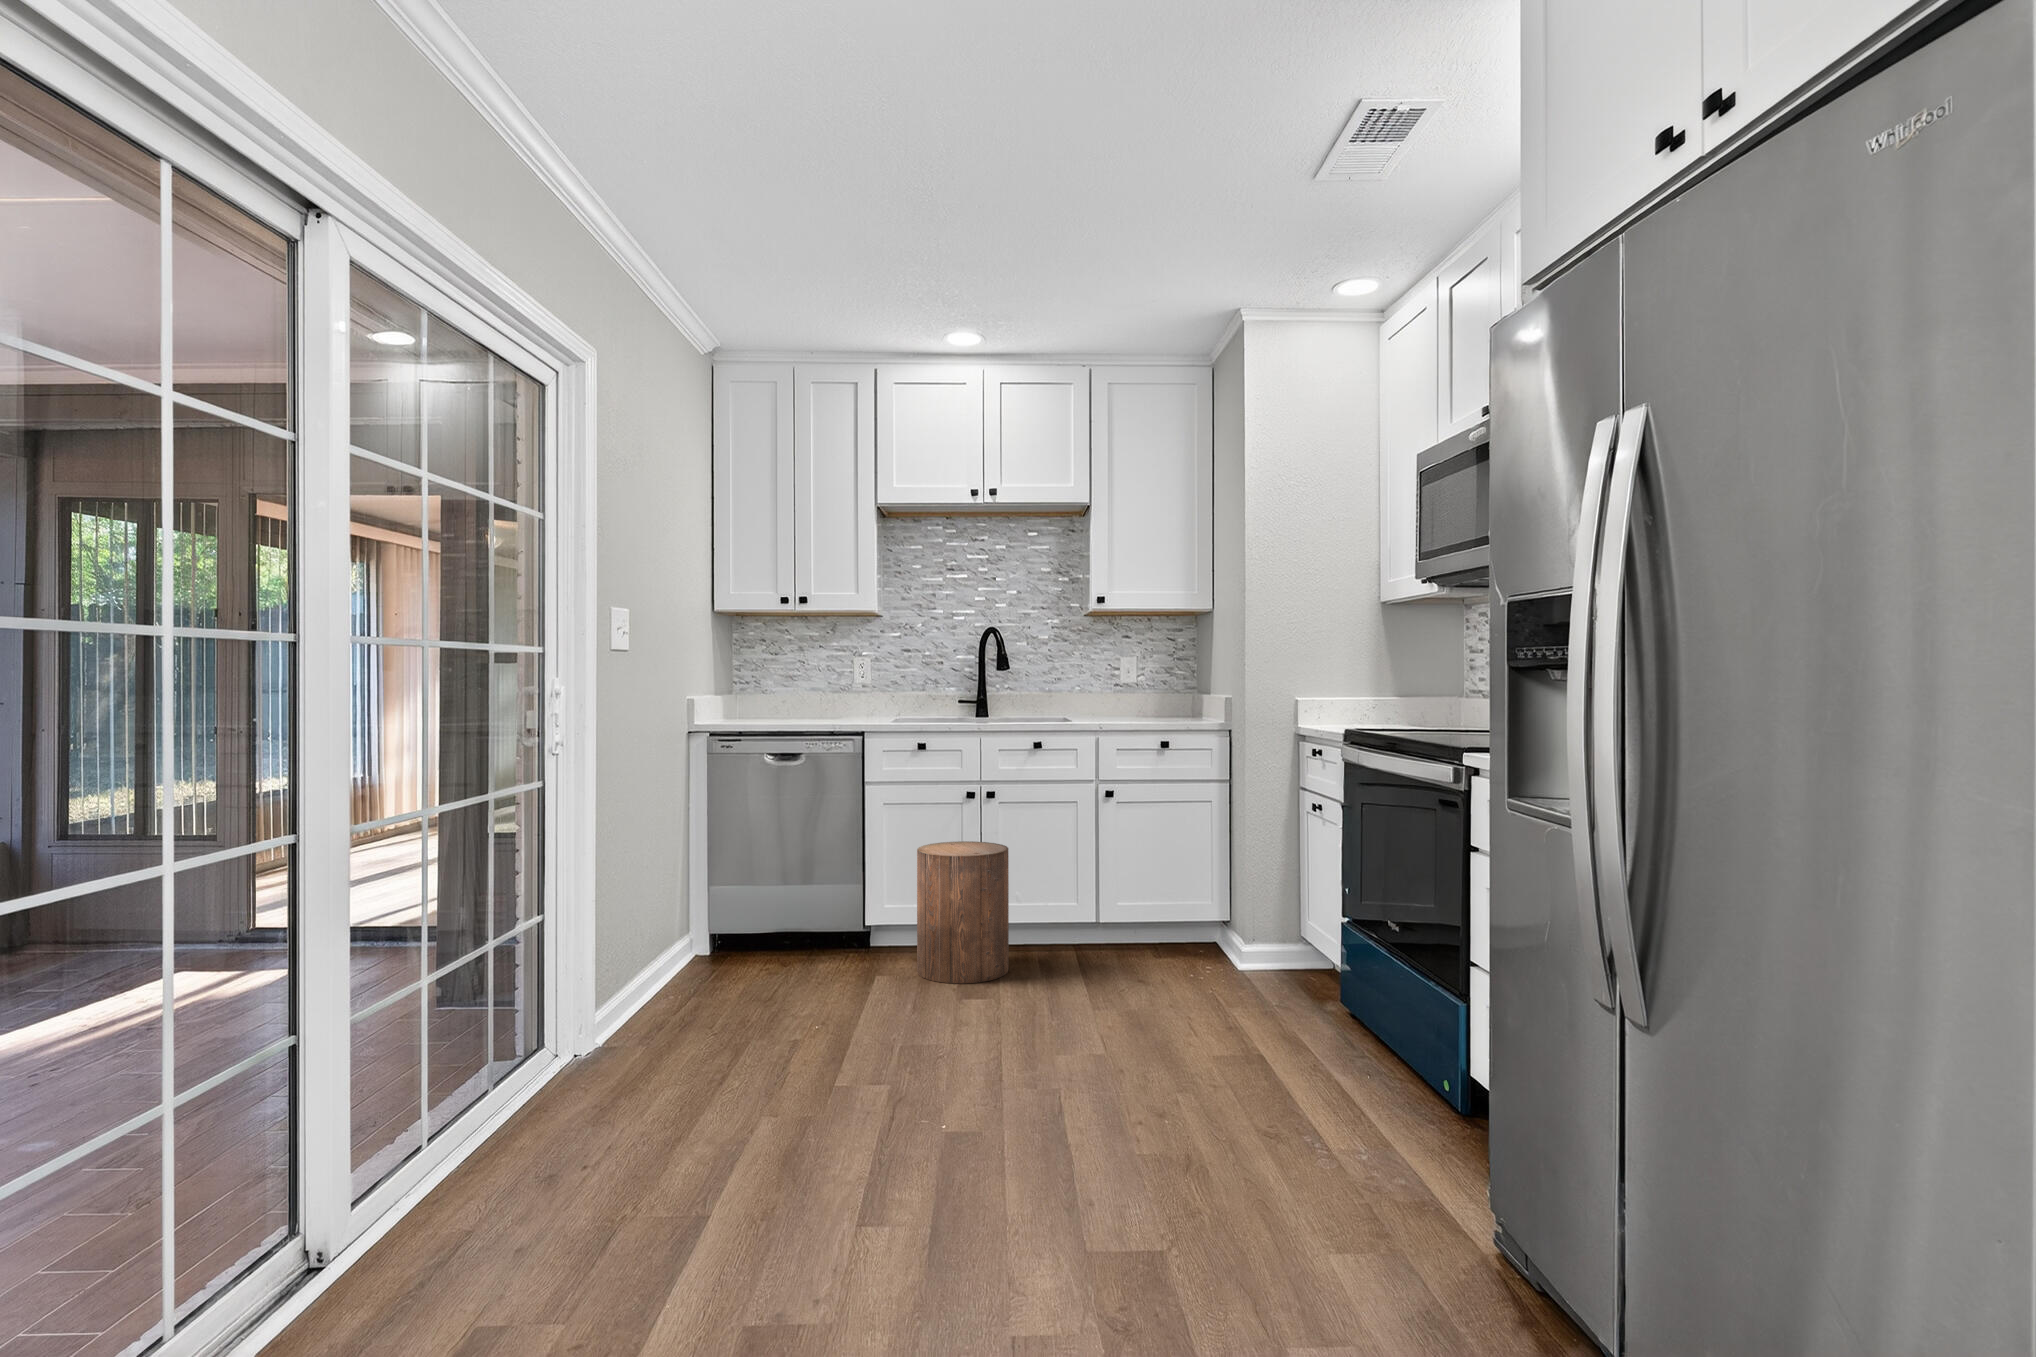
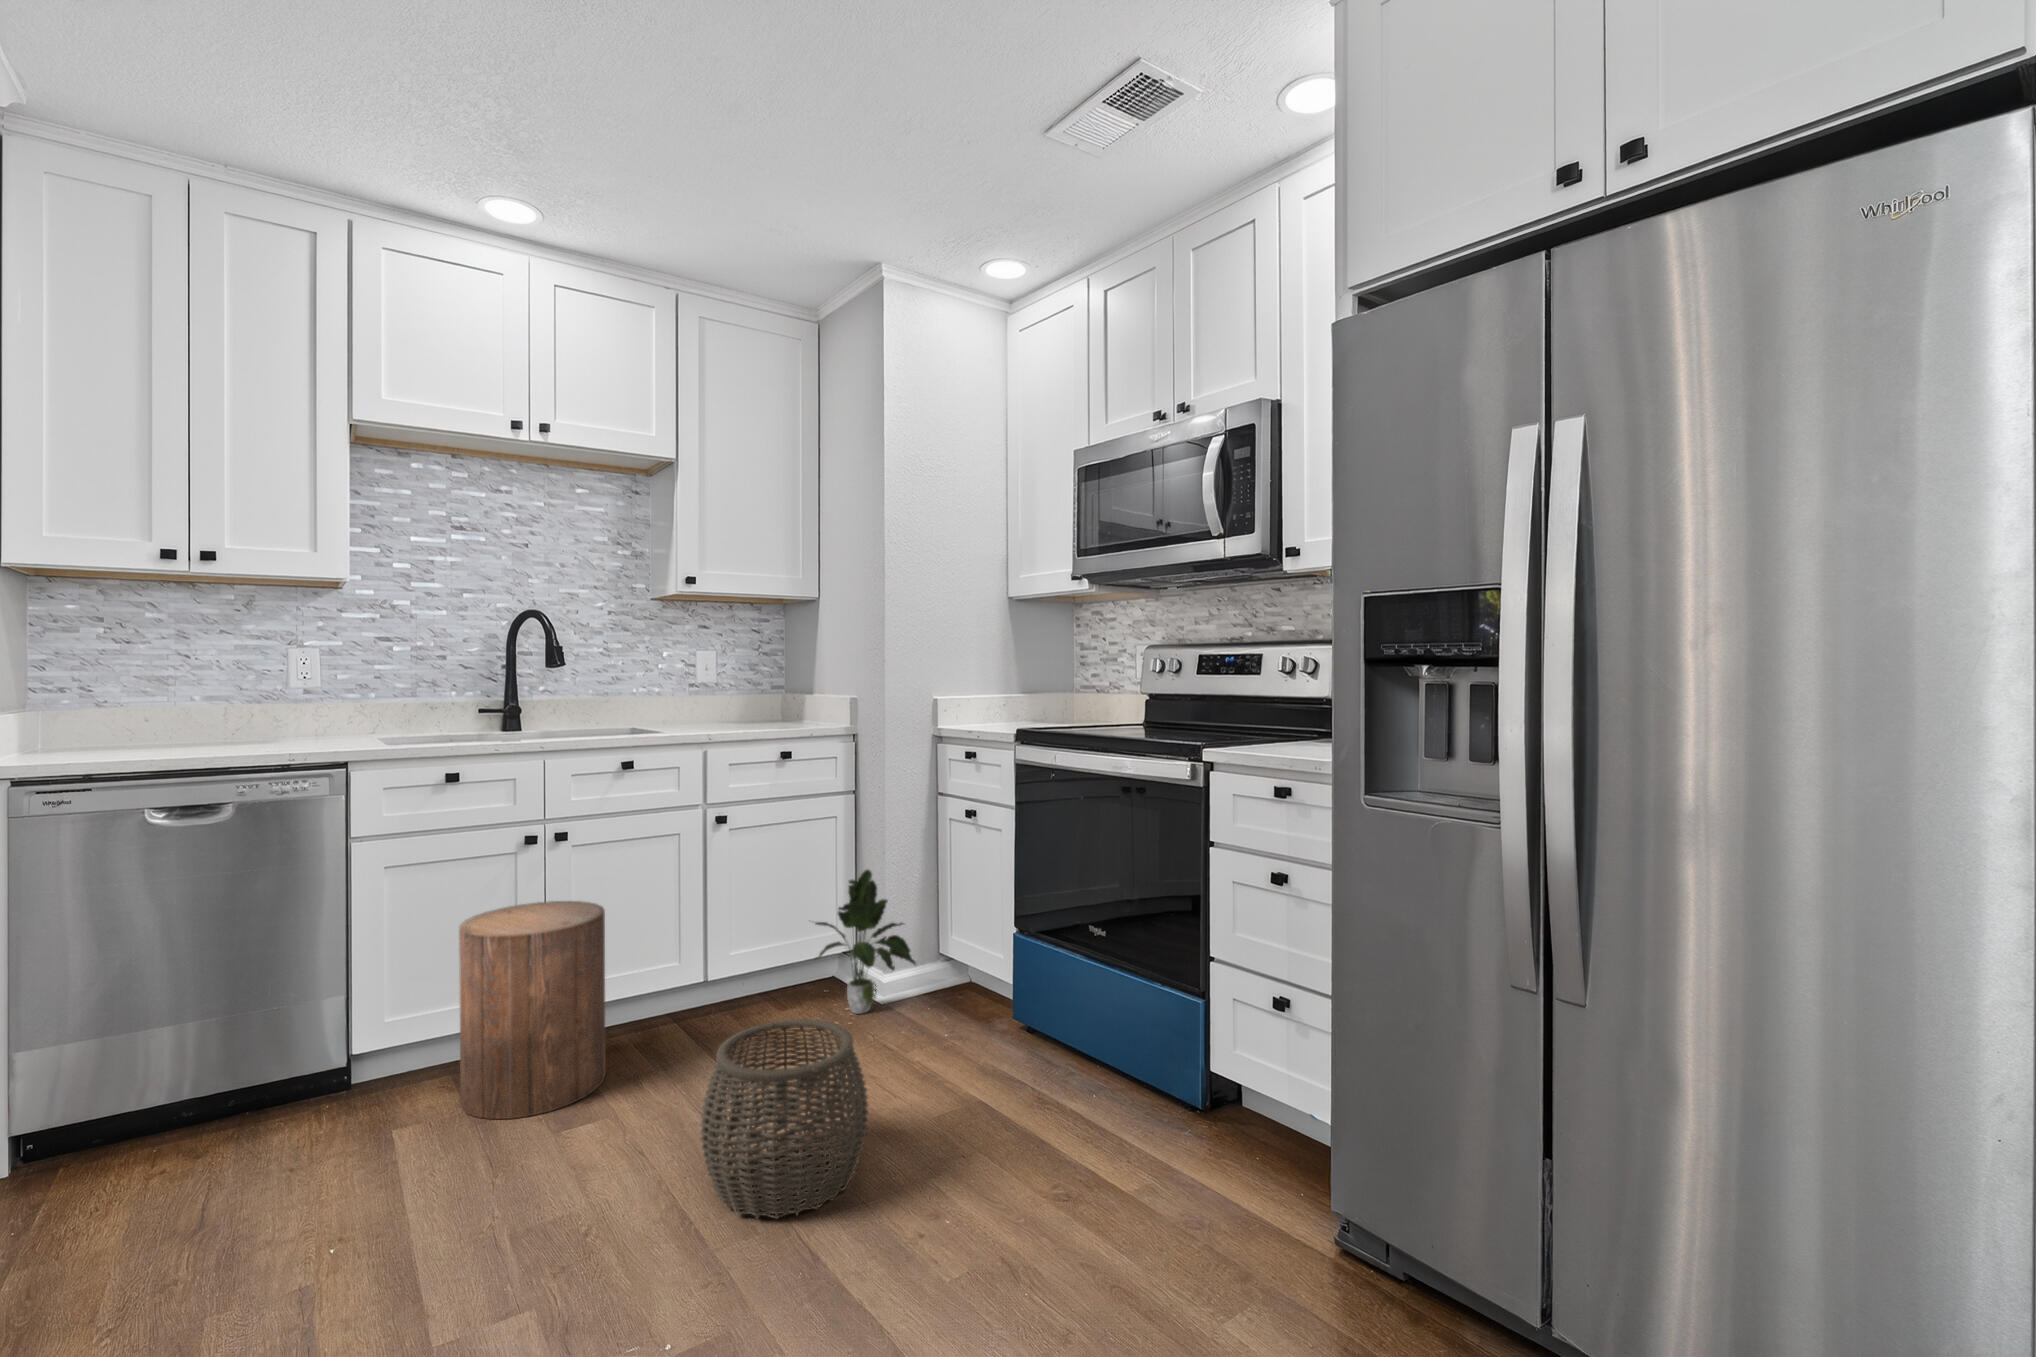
potted plant: none [1168,849,1265,974] -> present [815,870,916,1014]
woven basket: none [1011,934,1131,1064] -> present [701,1019,869,1219]

